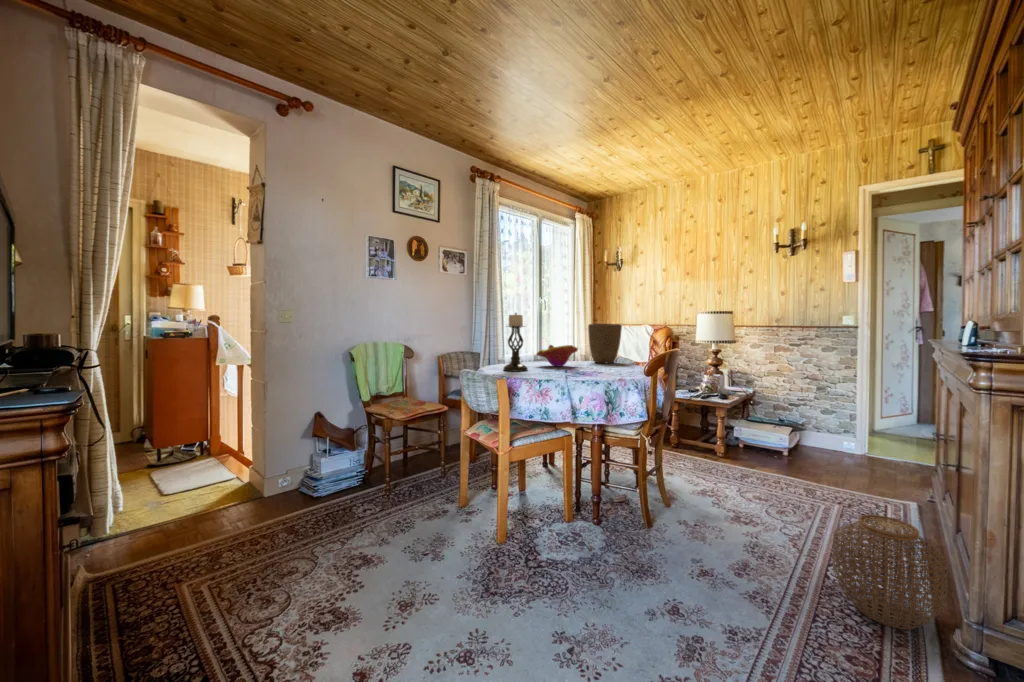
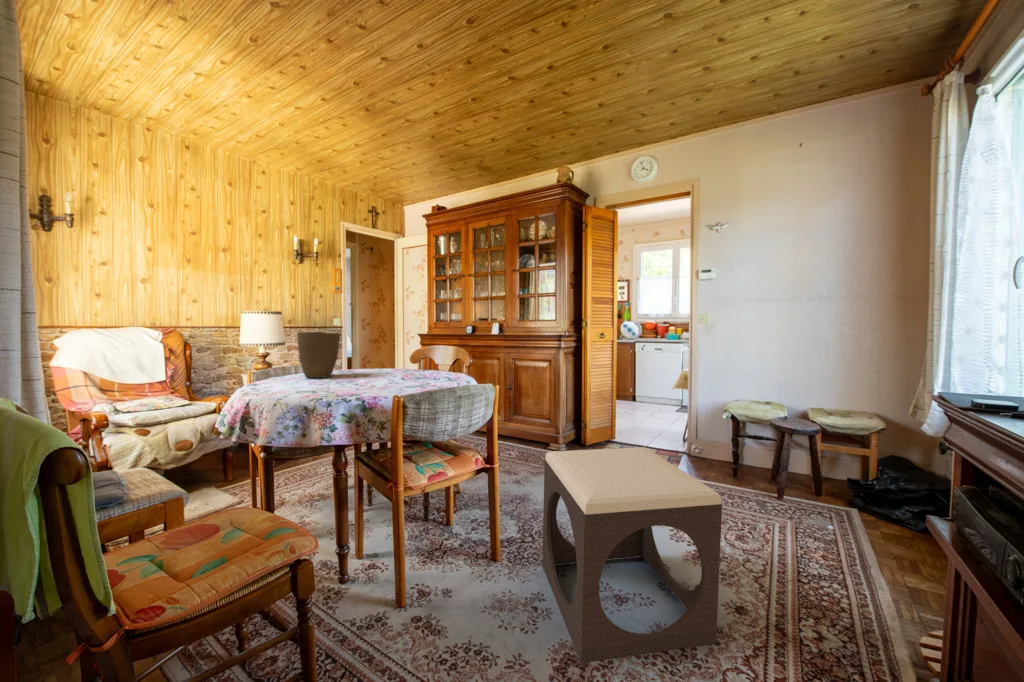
candle holder: present [504,313,527,371] -> none [402,325,432,396]
decorative bowl: present [537,345,578,367] -> none [335,358,390,386]
footstool: none [304,440,475,650] -> present [542,447,722,663]
woven basket: present [832,515,948,629] -> none [521,413,557,455]

